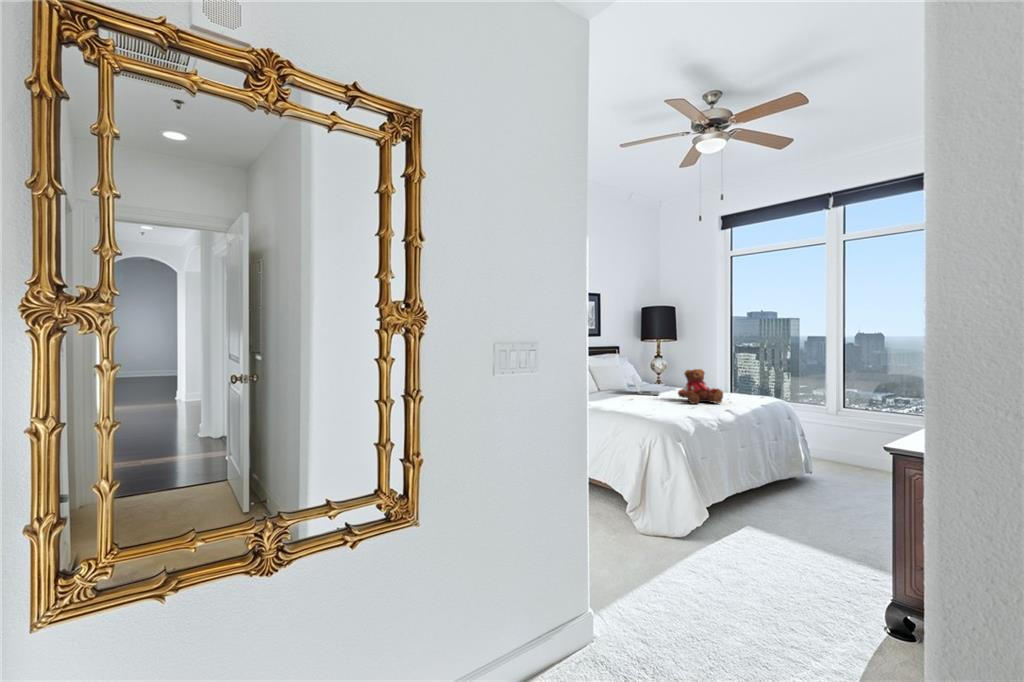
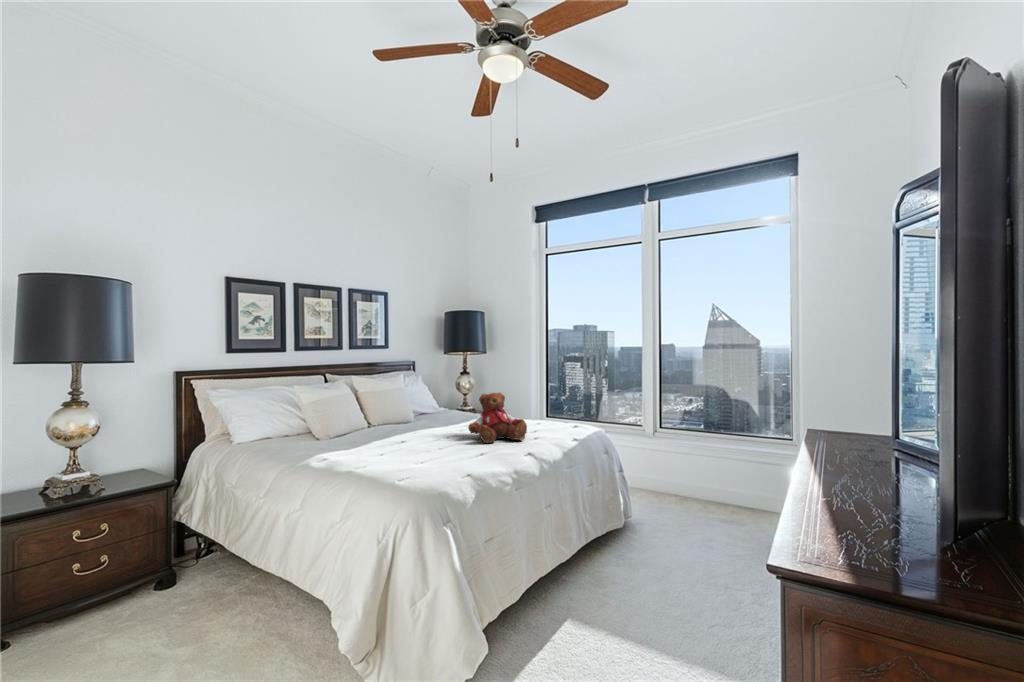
laptop: present [632,375,660,395] -> none [412,399,453,429]

